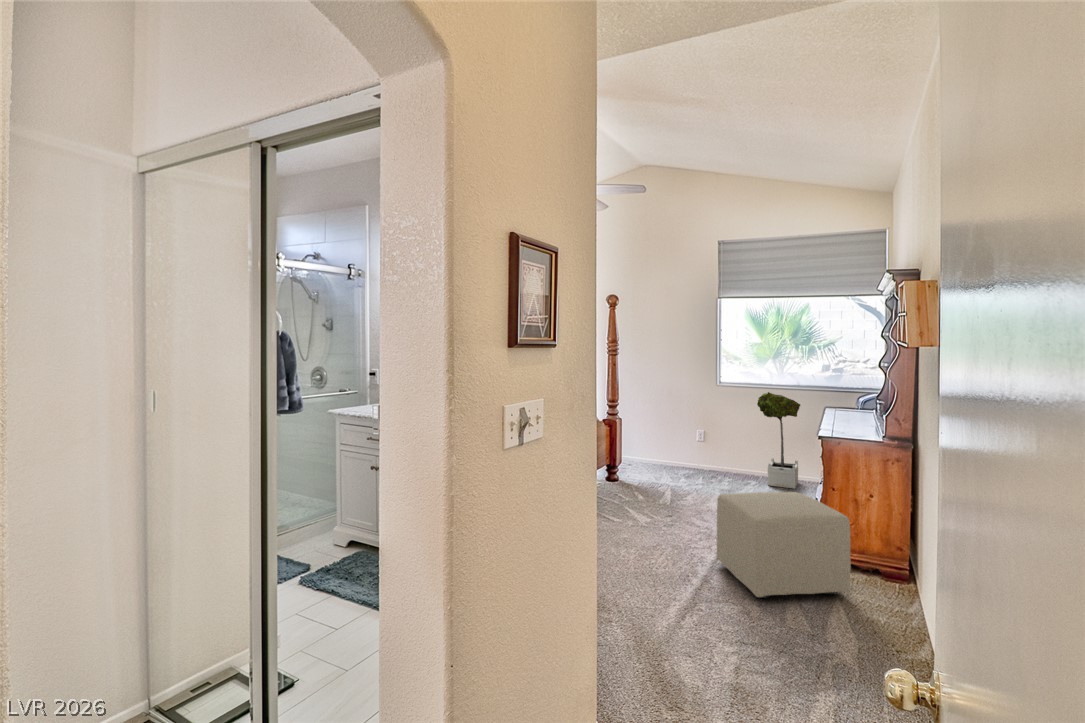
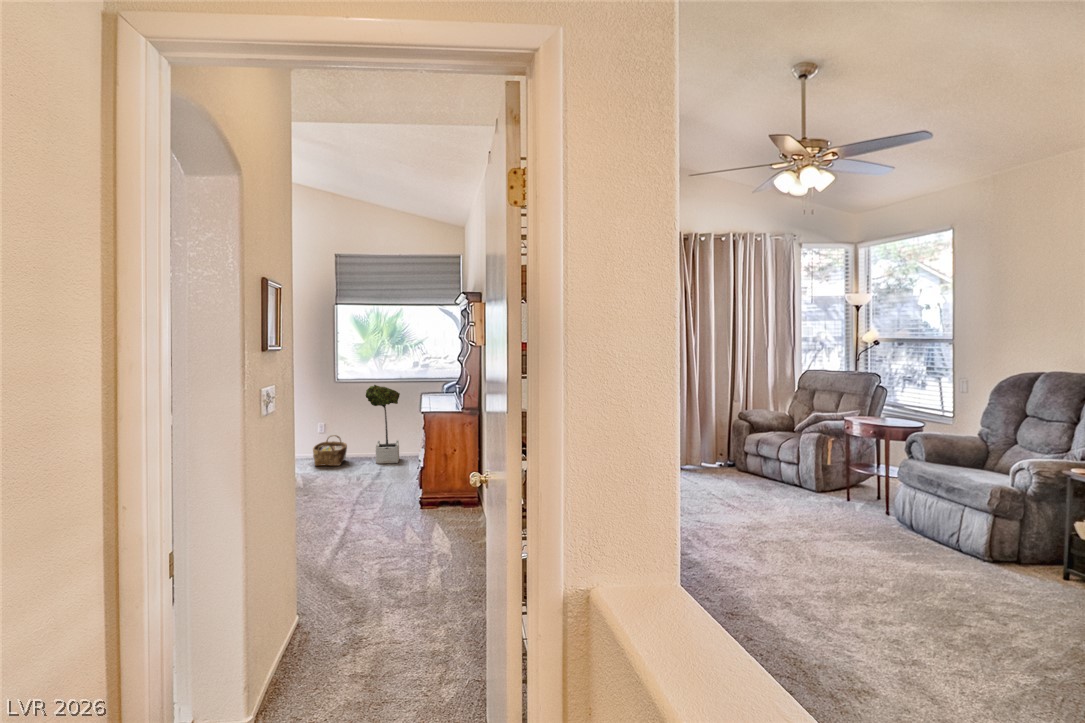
woven basket: none [696,445,735,481] -> present [313,435,347,466]
ottoman: present [717,492,851,598] -> none [351,456,445,532]

